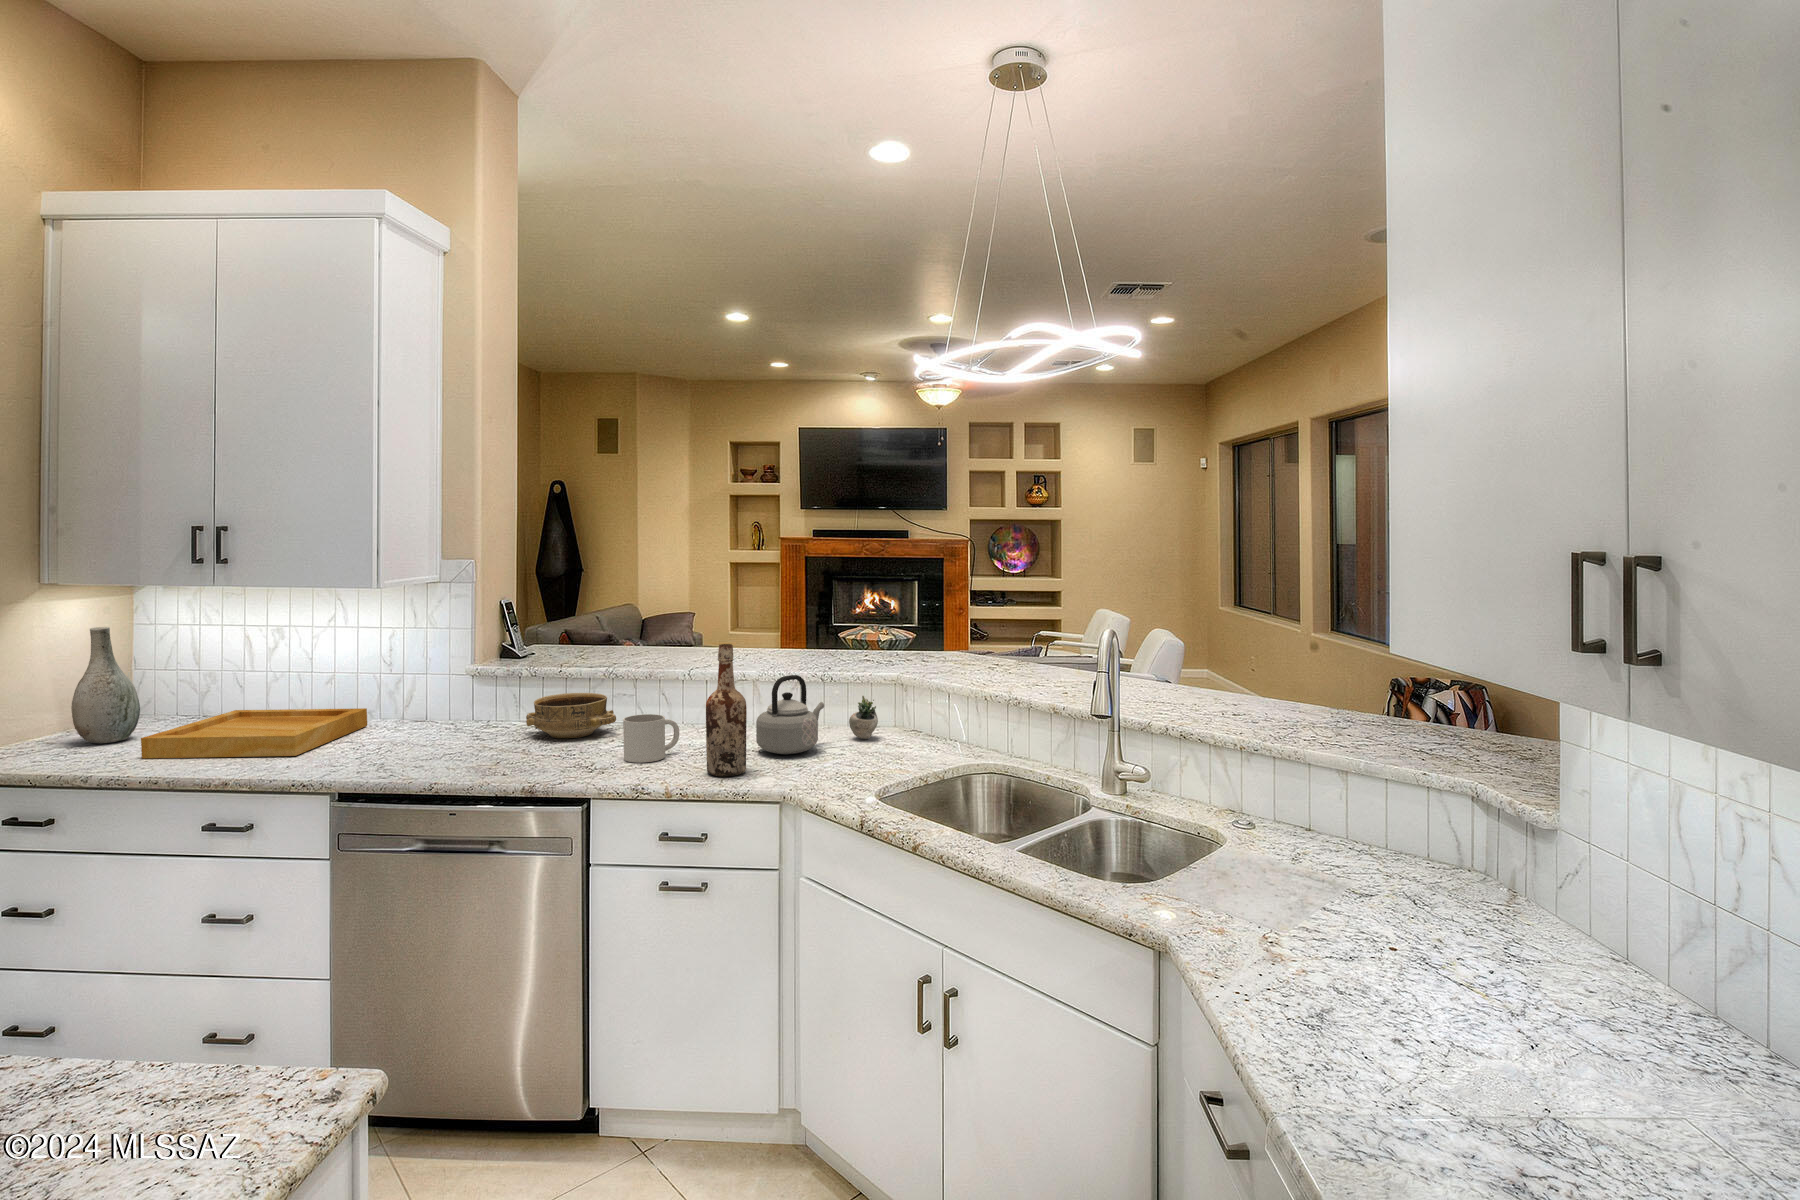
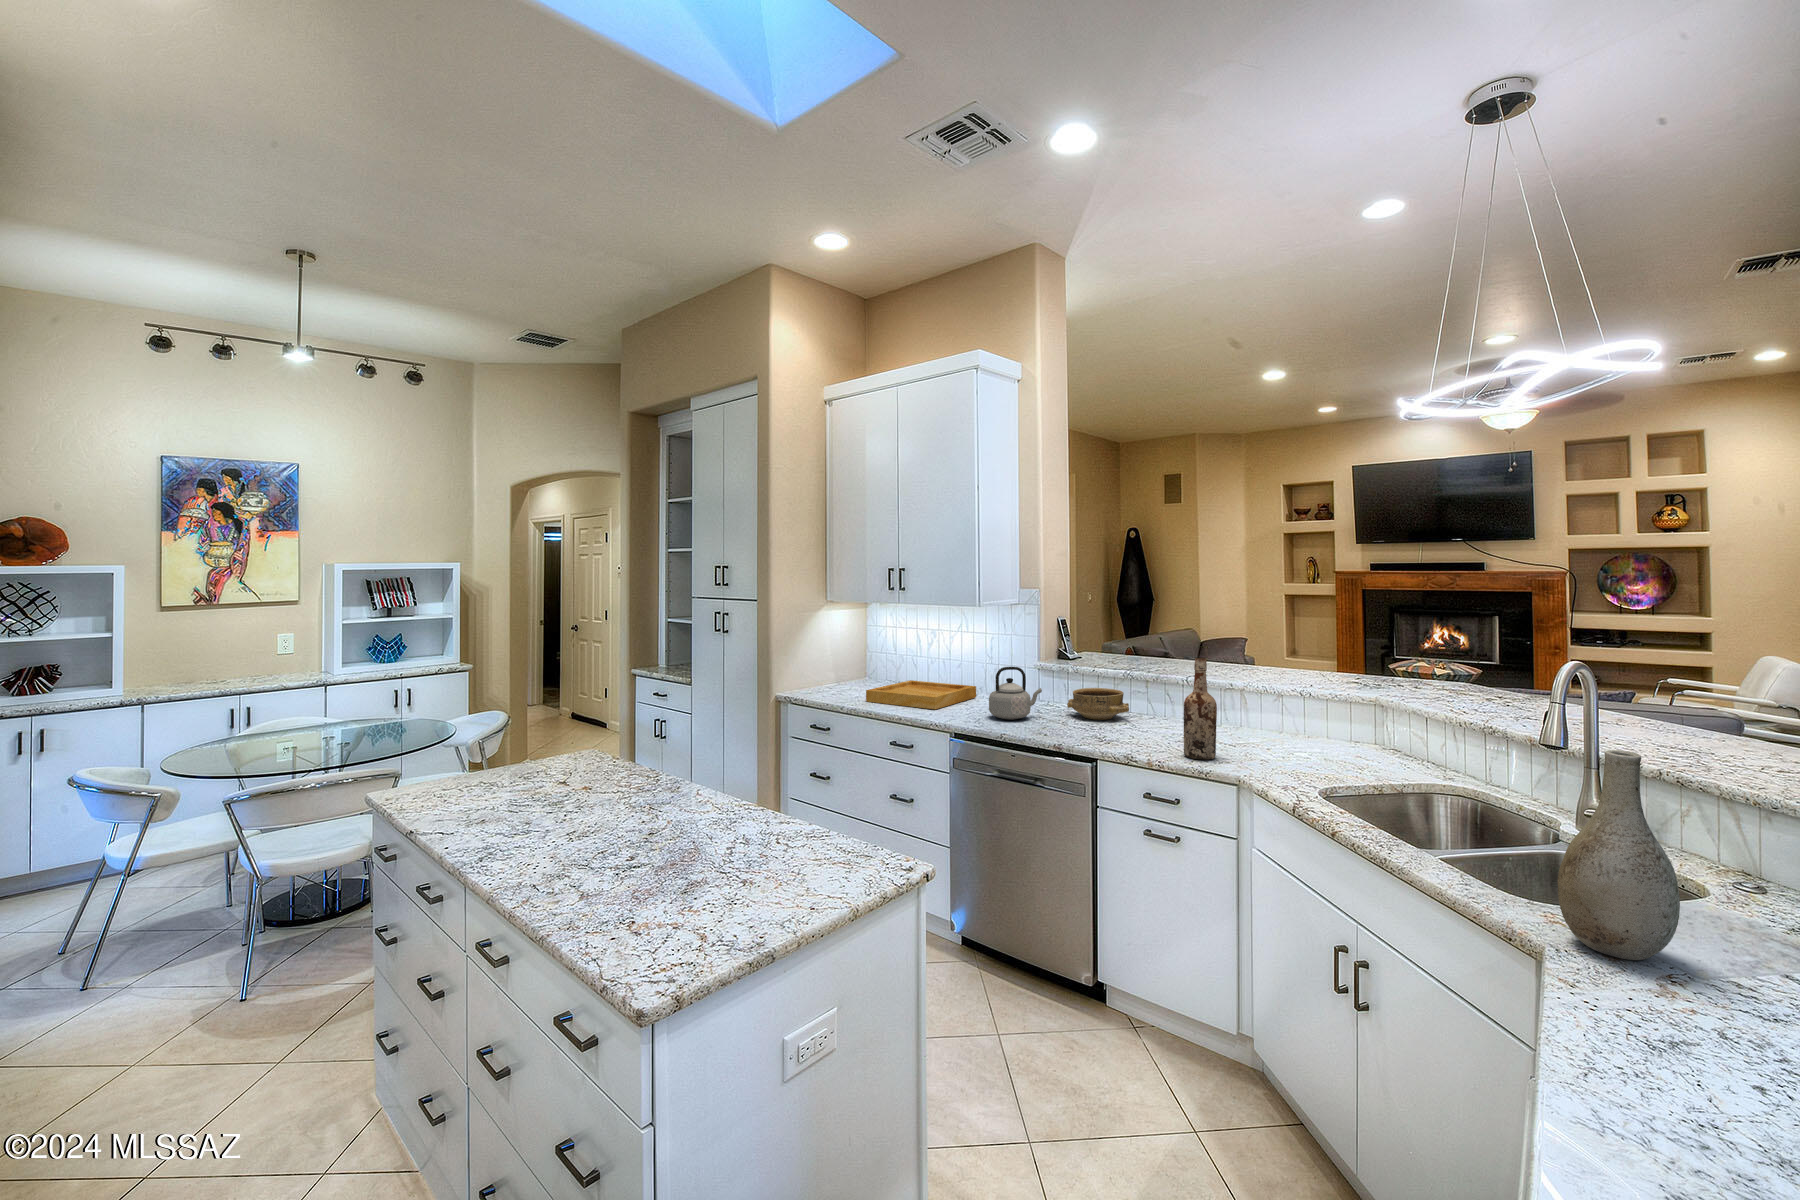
vase: present [71,627,140,743] -> present [1557,750,1680,960]
teapot: present [756,675,824,755] -> present [989,667,1042,720]
succulent plant: present [849,690,907,739] -> none [1323,711,1383,750]
mug: present [623,714,679,763] -> none [1127,707,1170,742]

